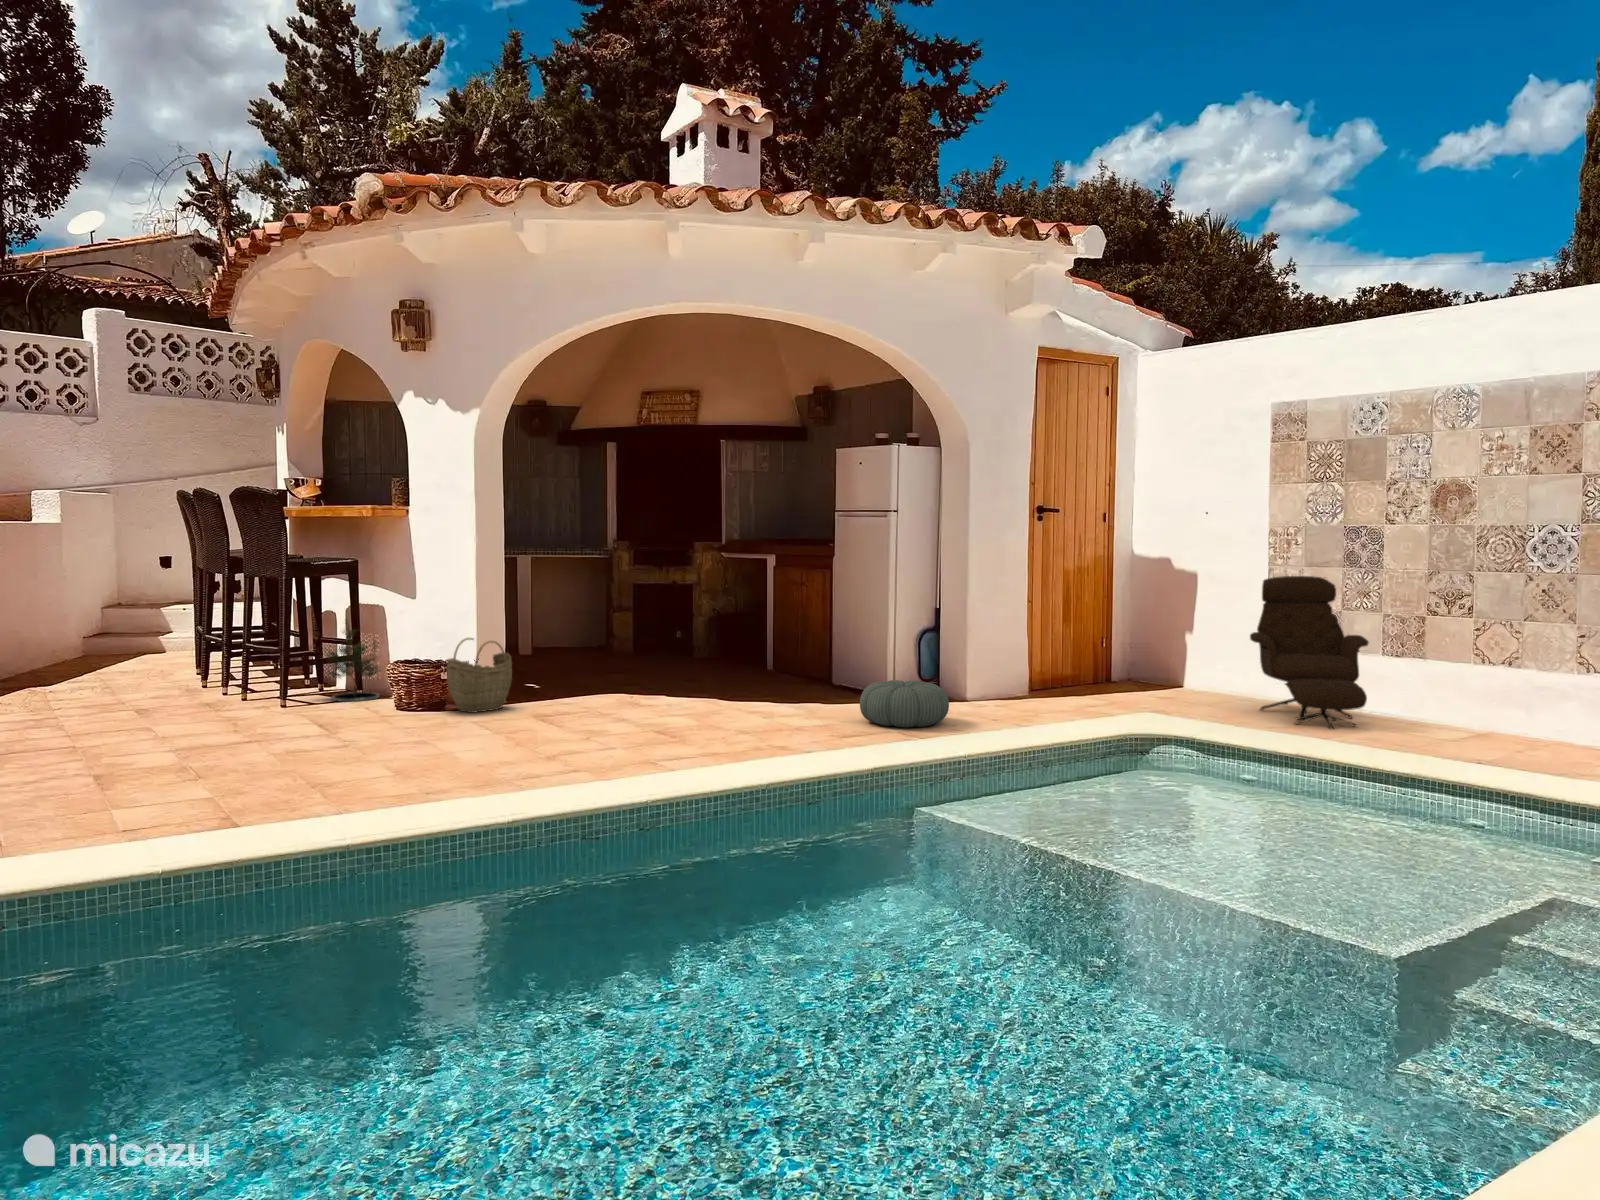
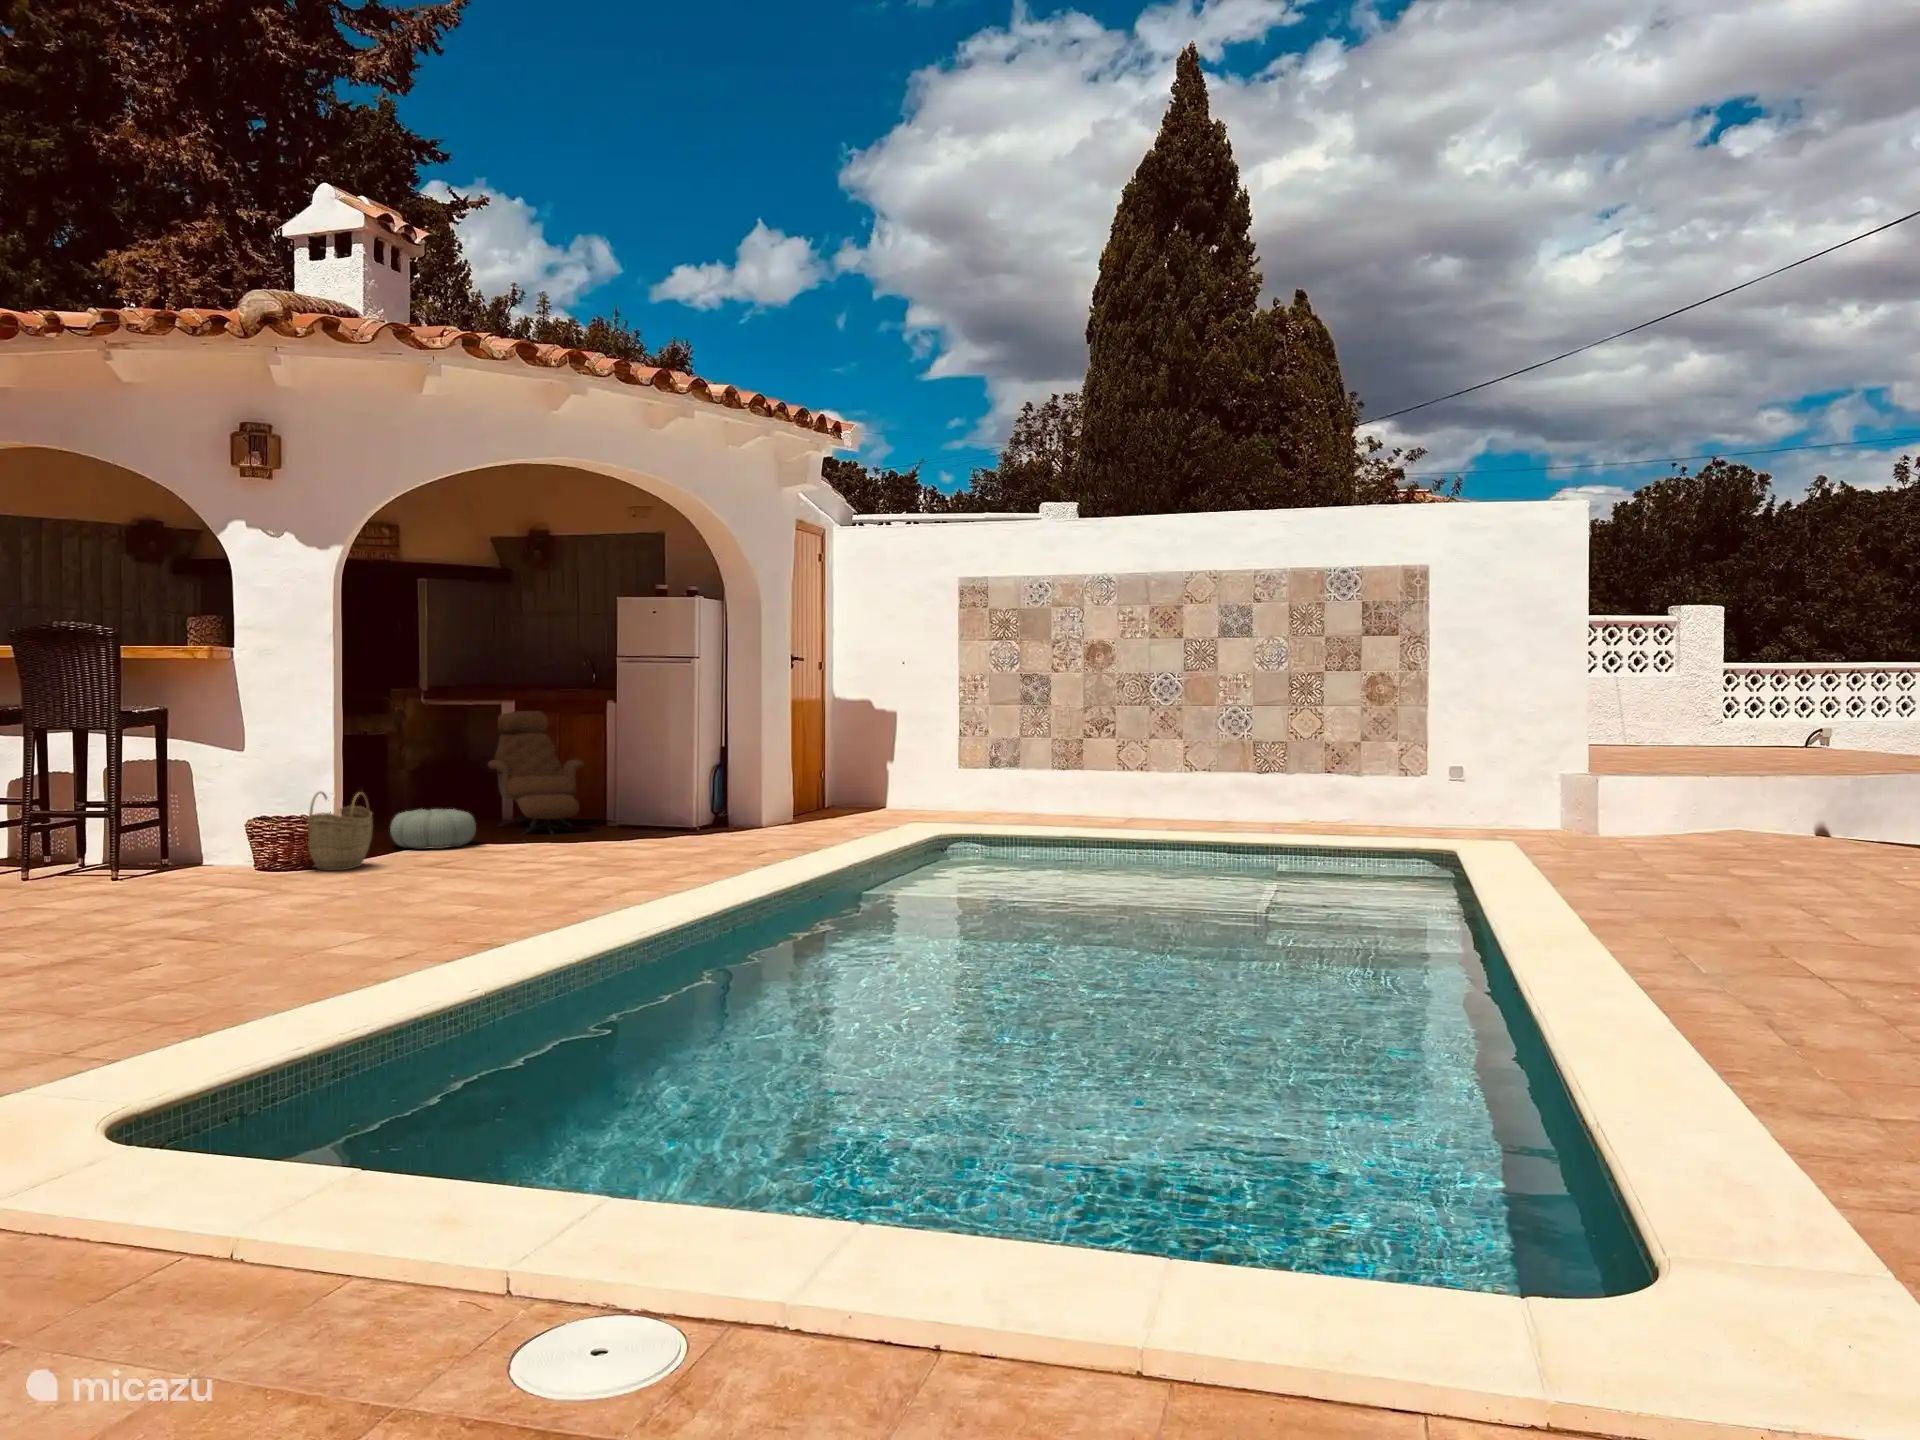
lounge chair: present [1250,576,1369,730] -> present [488,711,584,834]
potted tree: present [327,623,379,702] -> none [107,779,177,876]
pouf: present [860,680,949,728] -> present [390,809,476,849]

